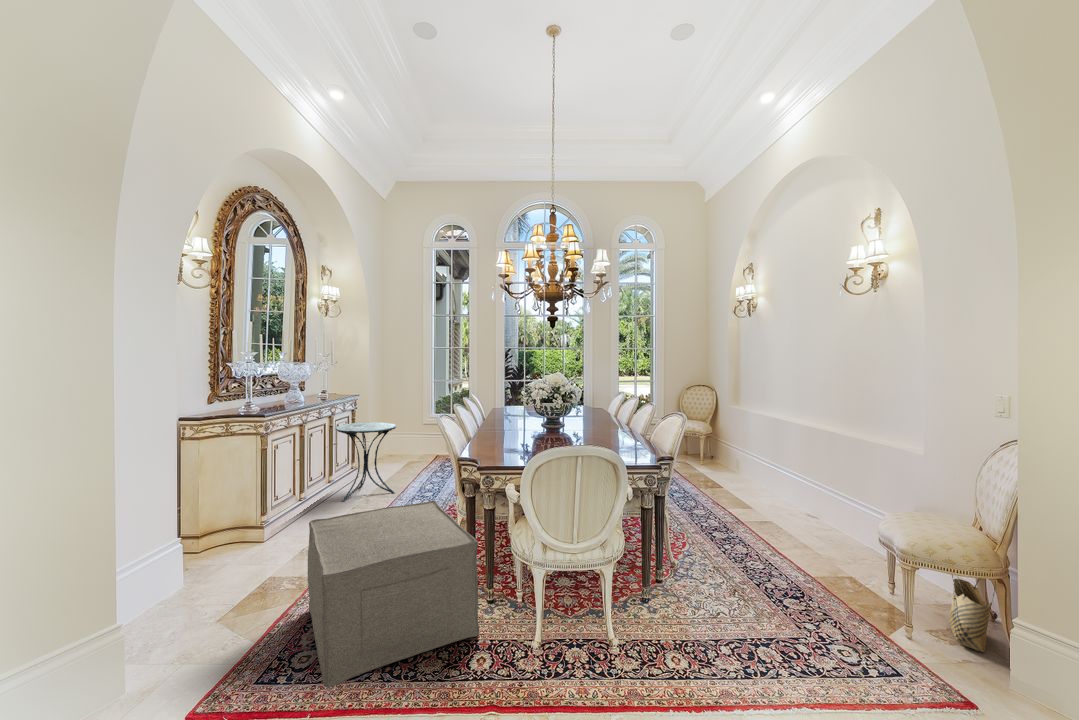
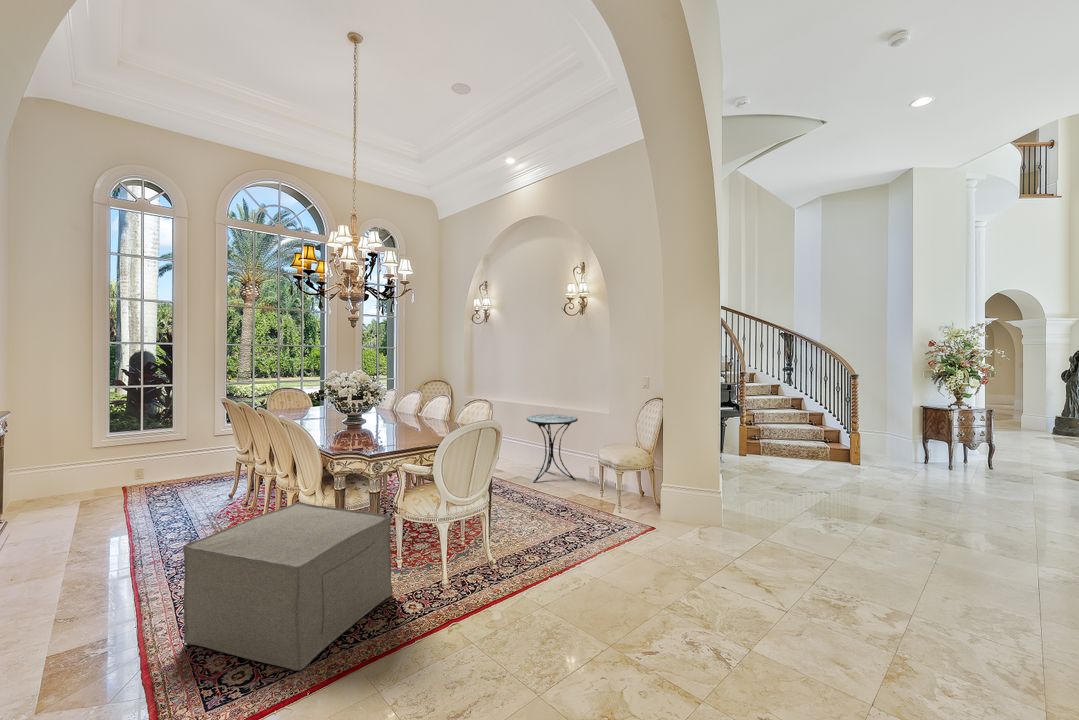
side table: present [336,422,396,502] -> present [527,414,578,483]
woven basket: present [949,575,996,652] -> none [632,466,652,509]

